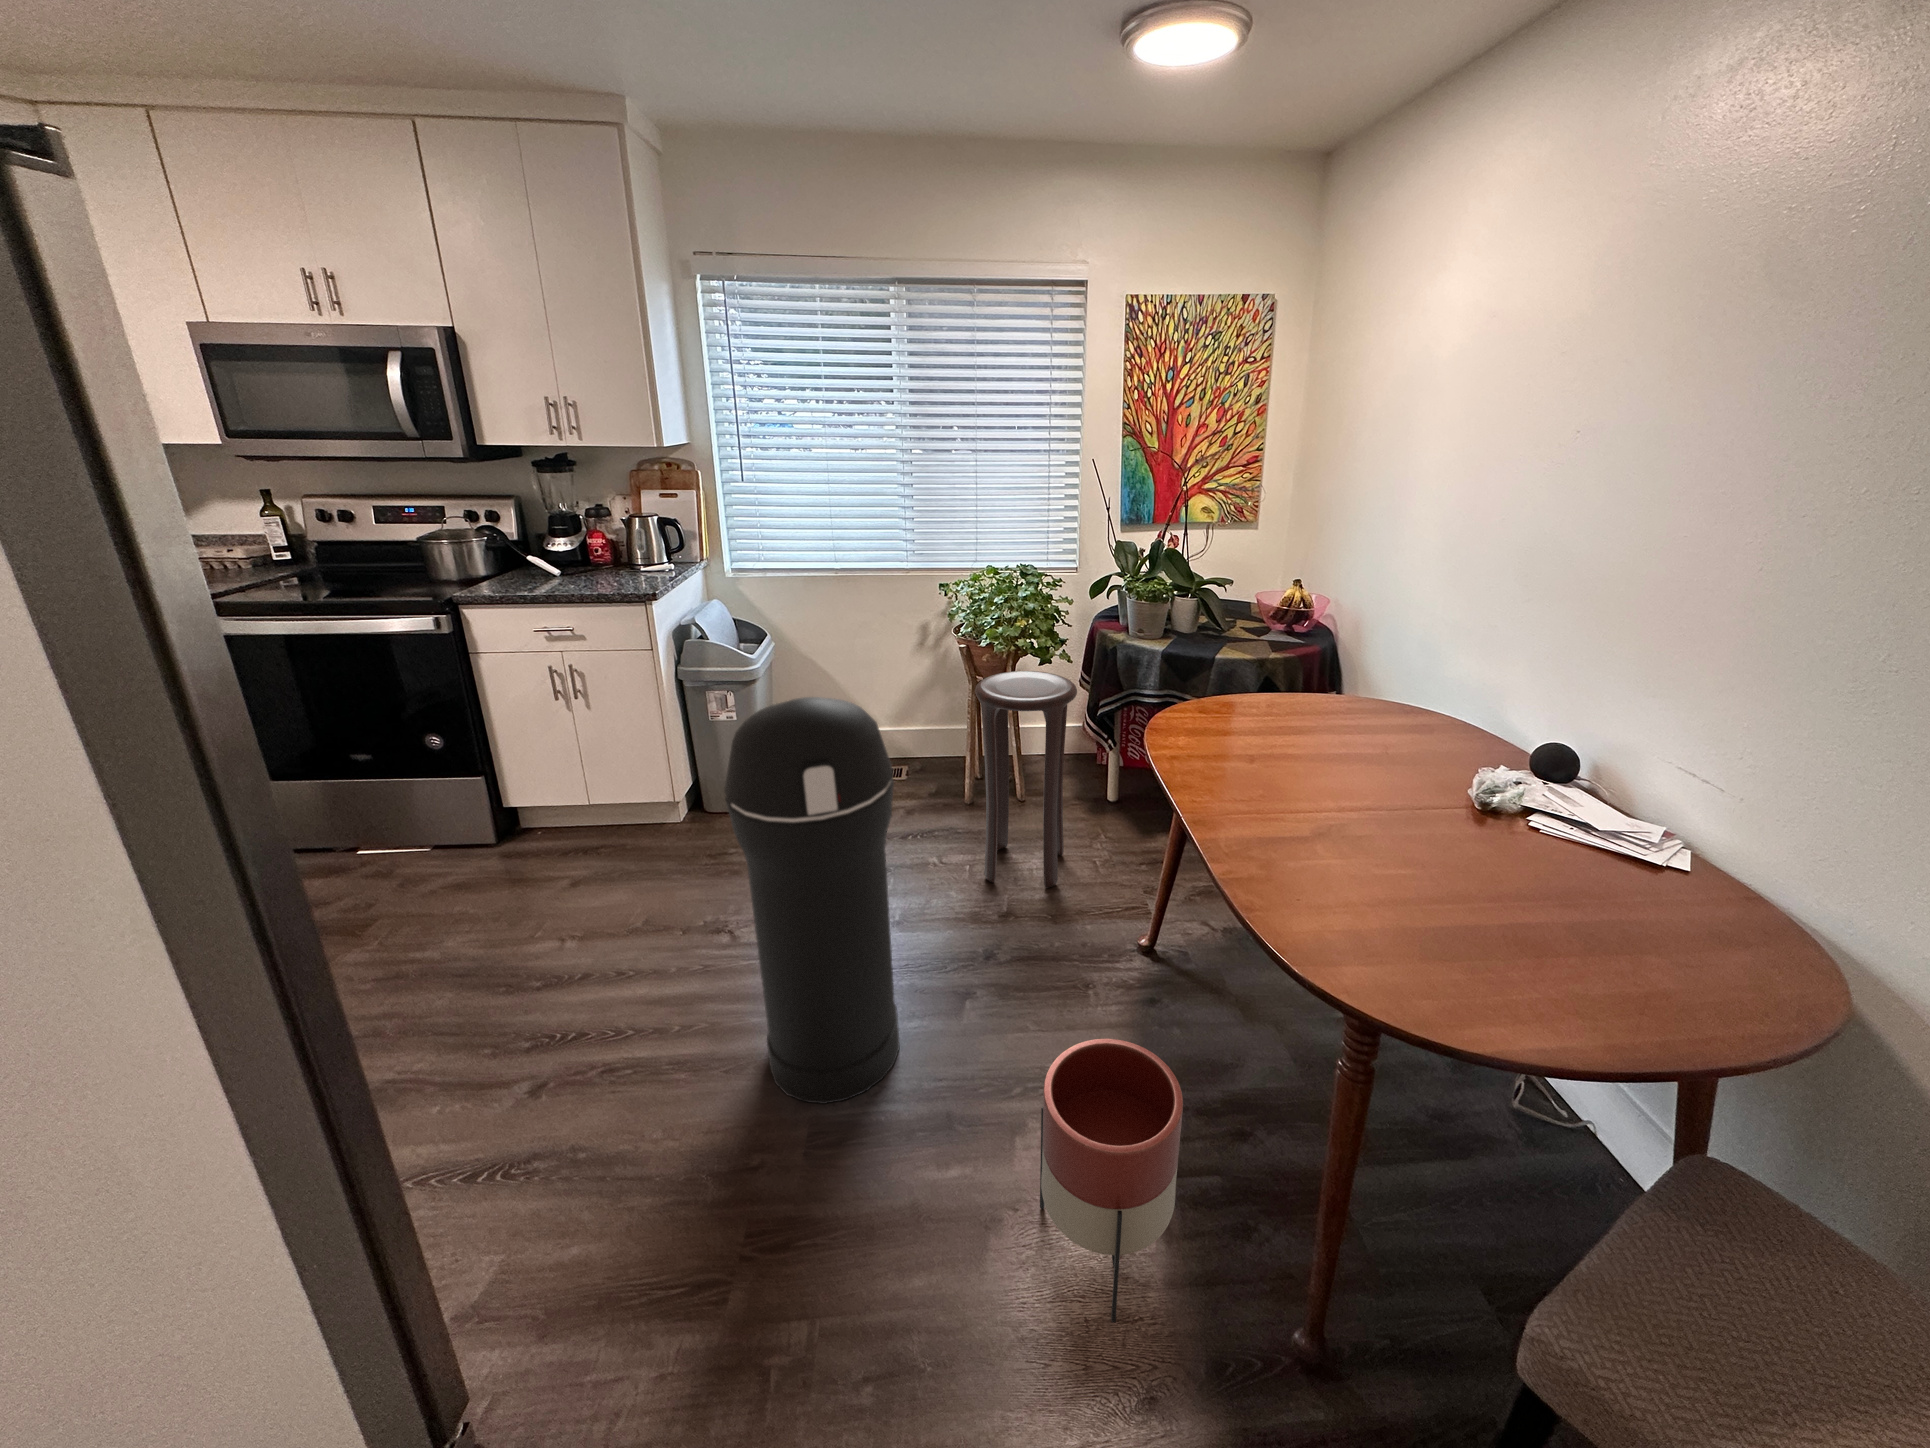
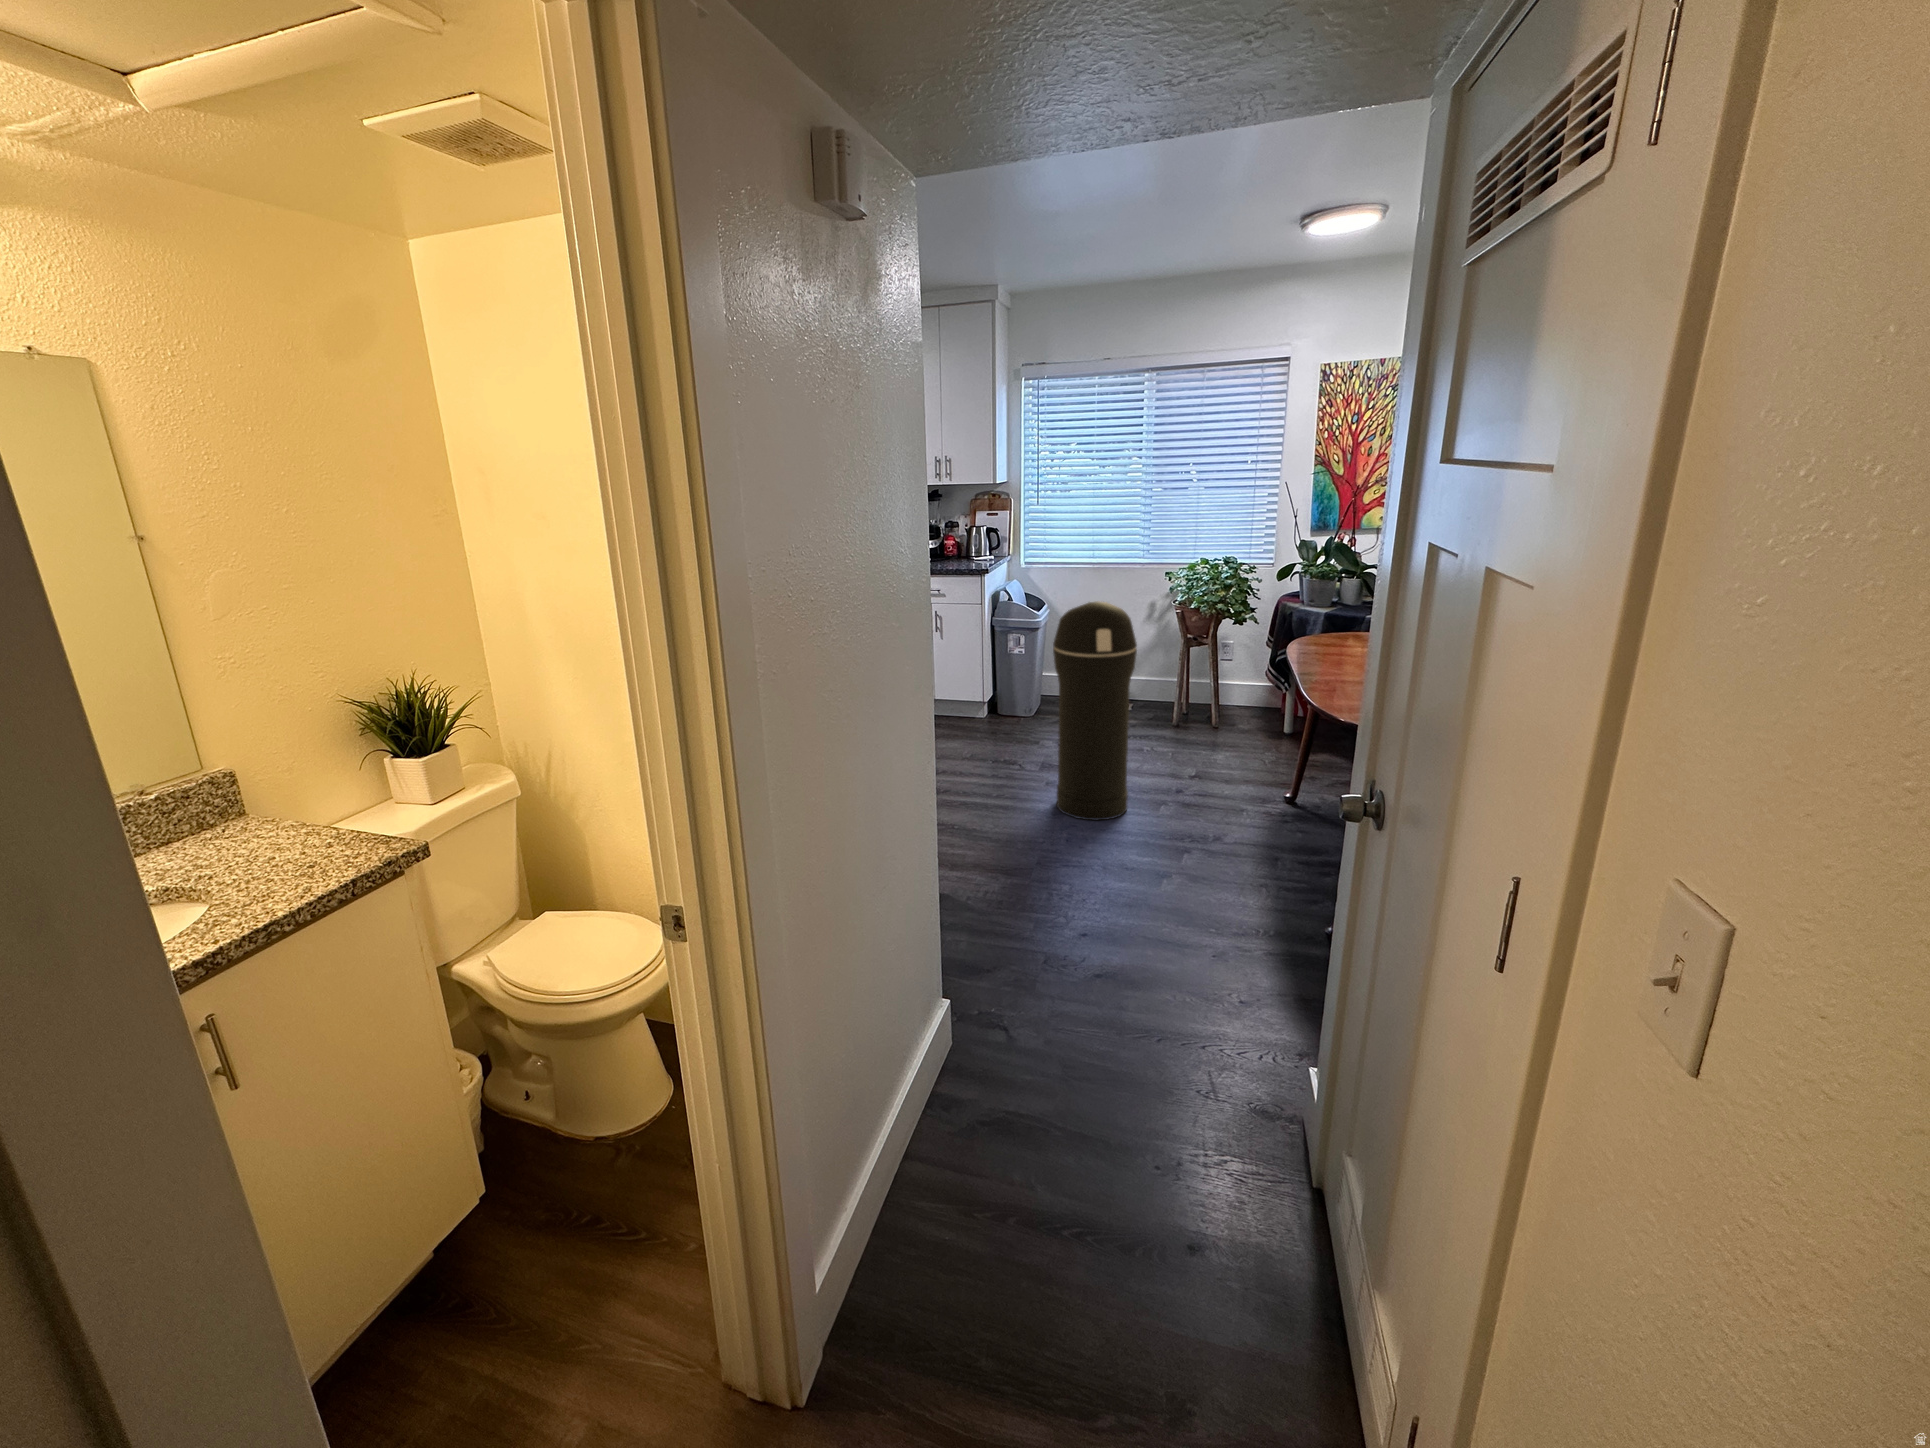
stool: present [975,671,1077,888] -> none [1184,622,1257,765]
planter: present [1040,1039,1183,1322] -> none [1201,770,1278,892]

